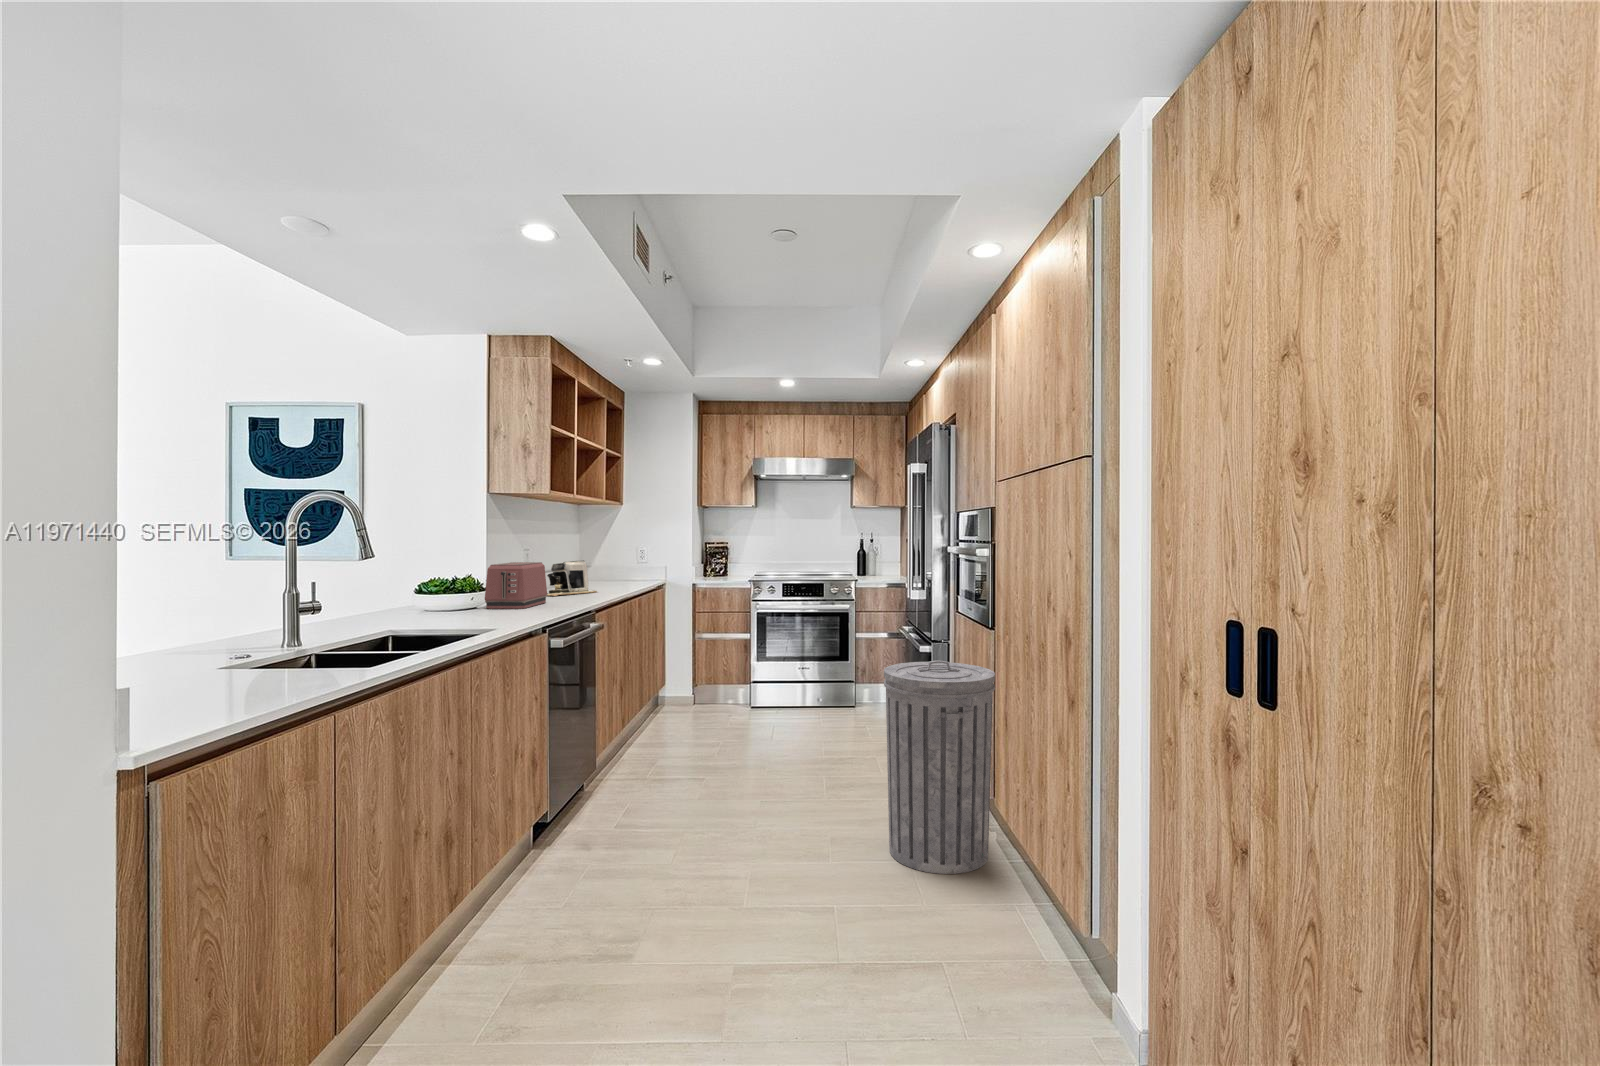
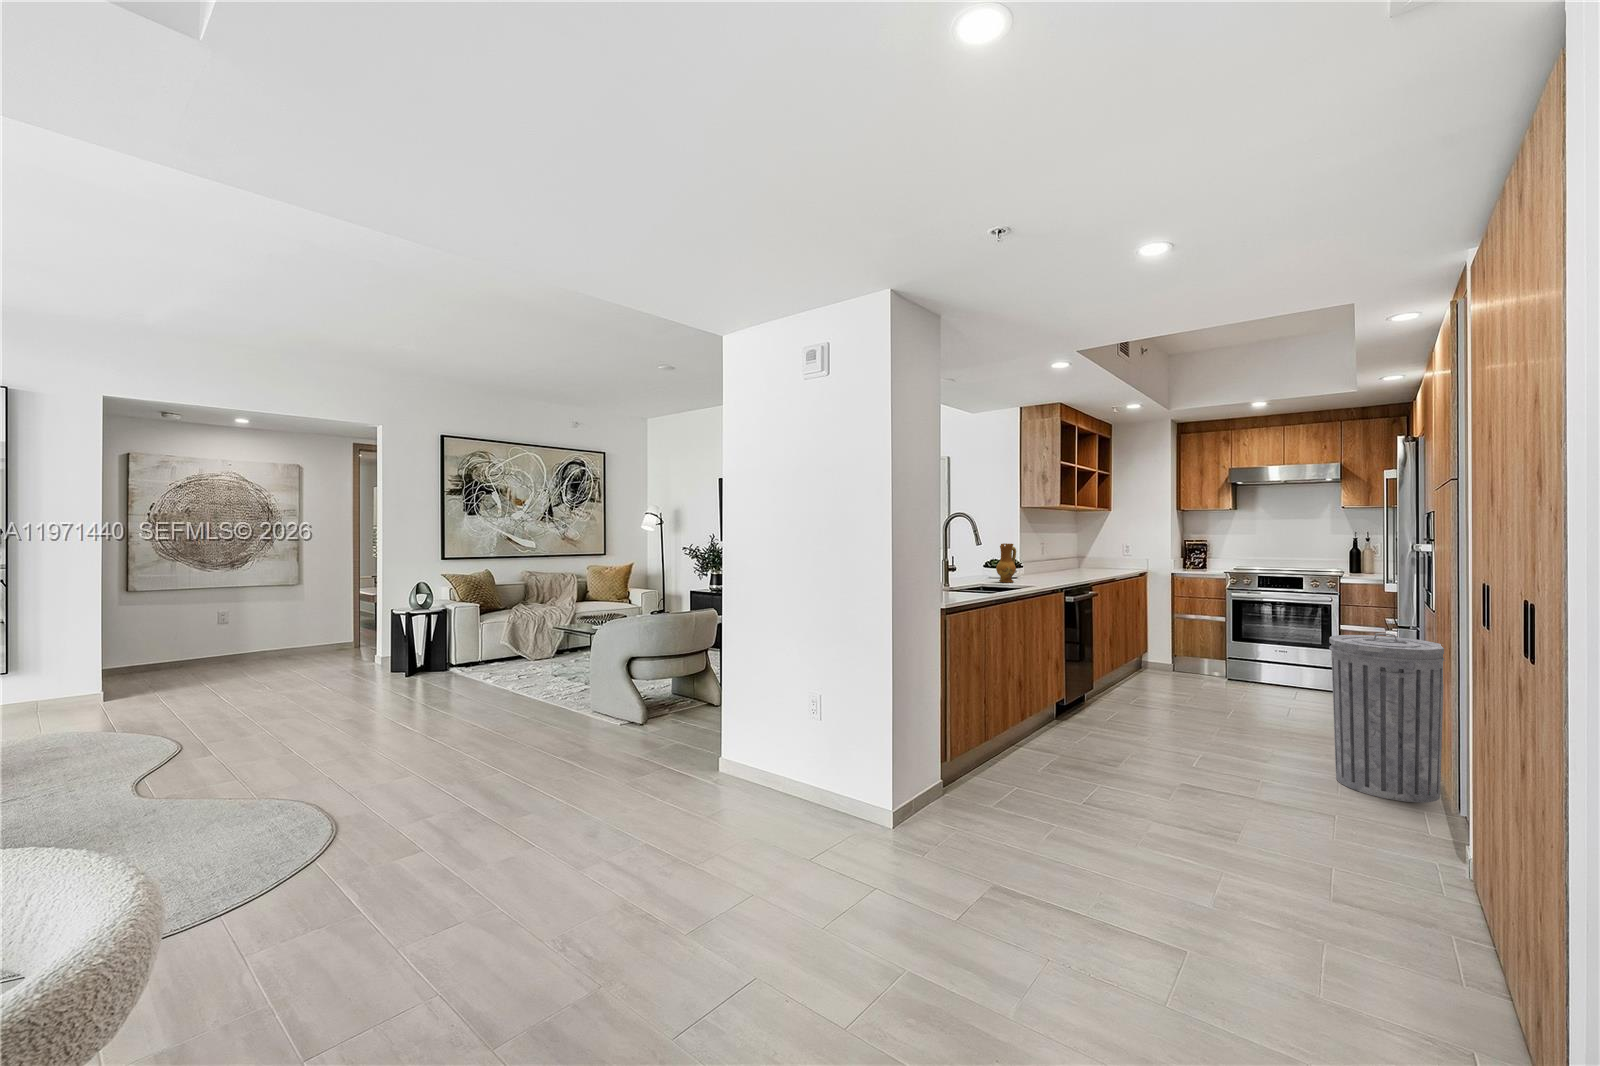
ceramic jug: none [442,550,477,615] -> present [996,543,1016,583]
coffee maker: present [547,560,597,596] -> none [1054,552,1095,576]
toaster: present [485,562,547,609] -> none [1020,552,1059,581]

